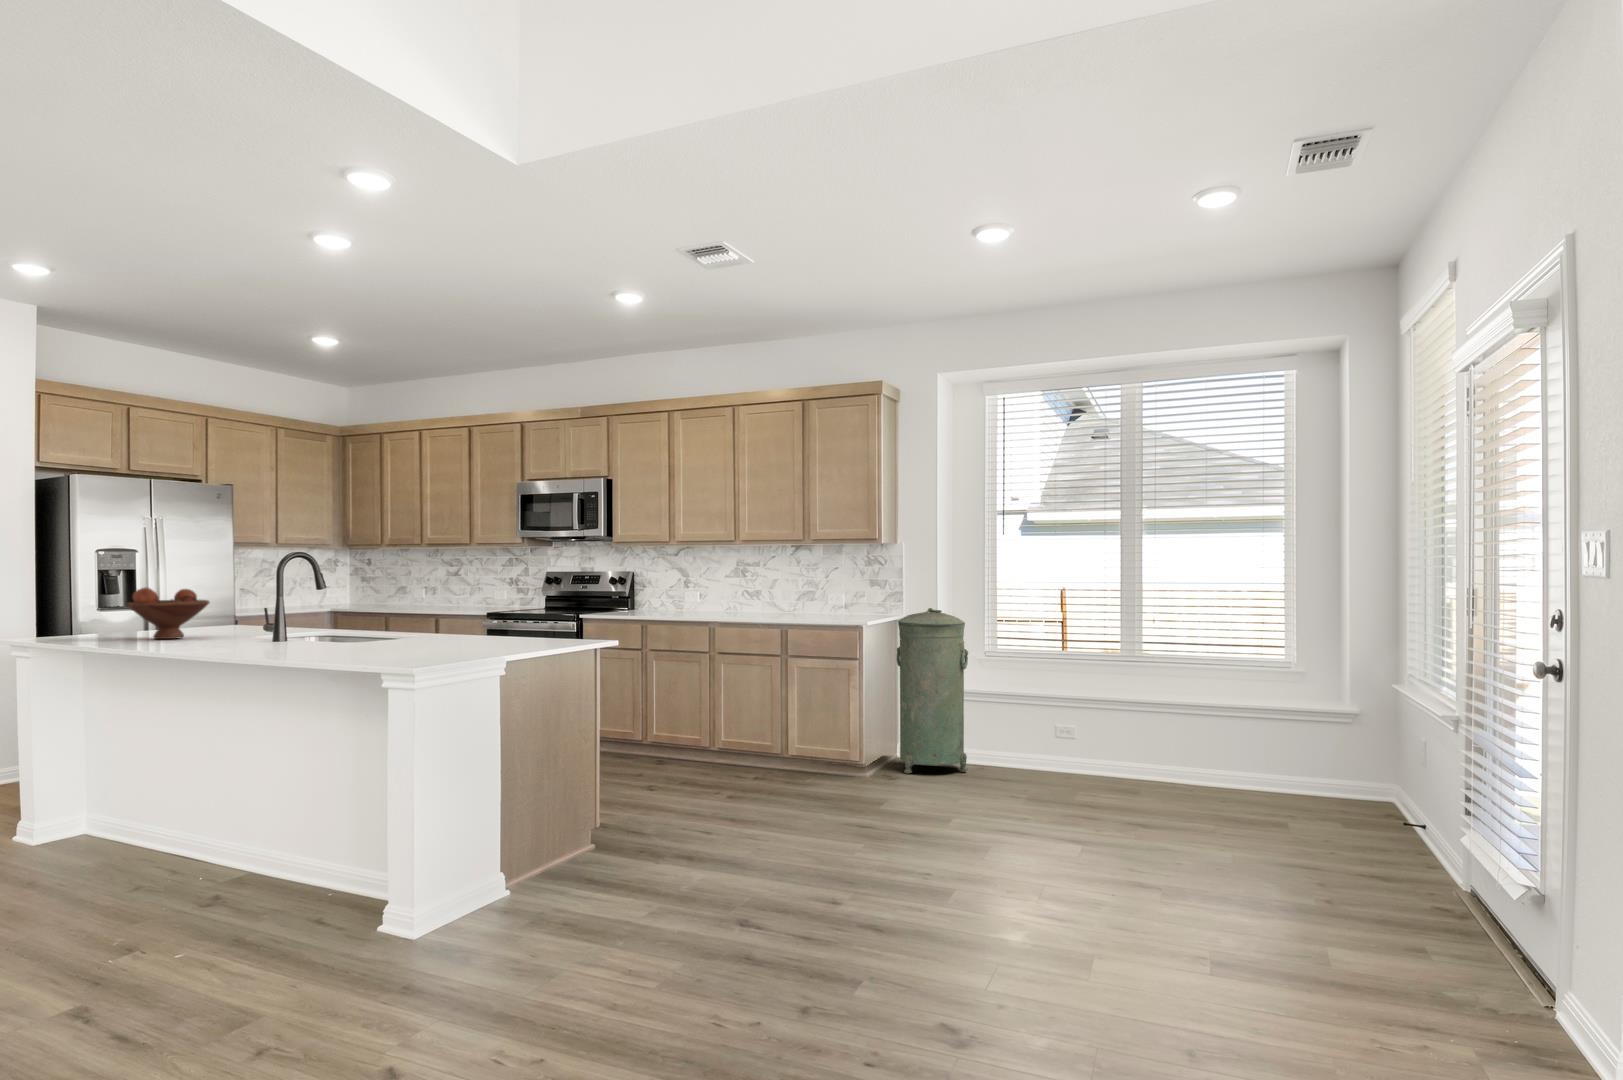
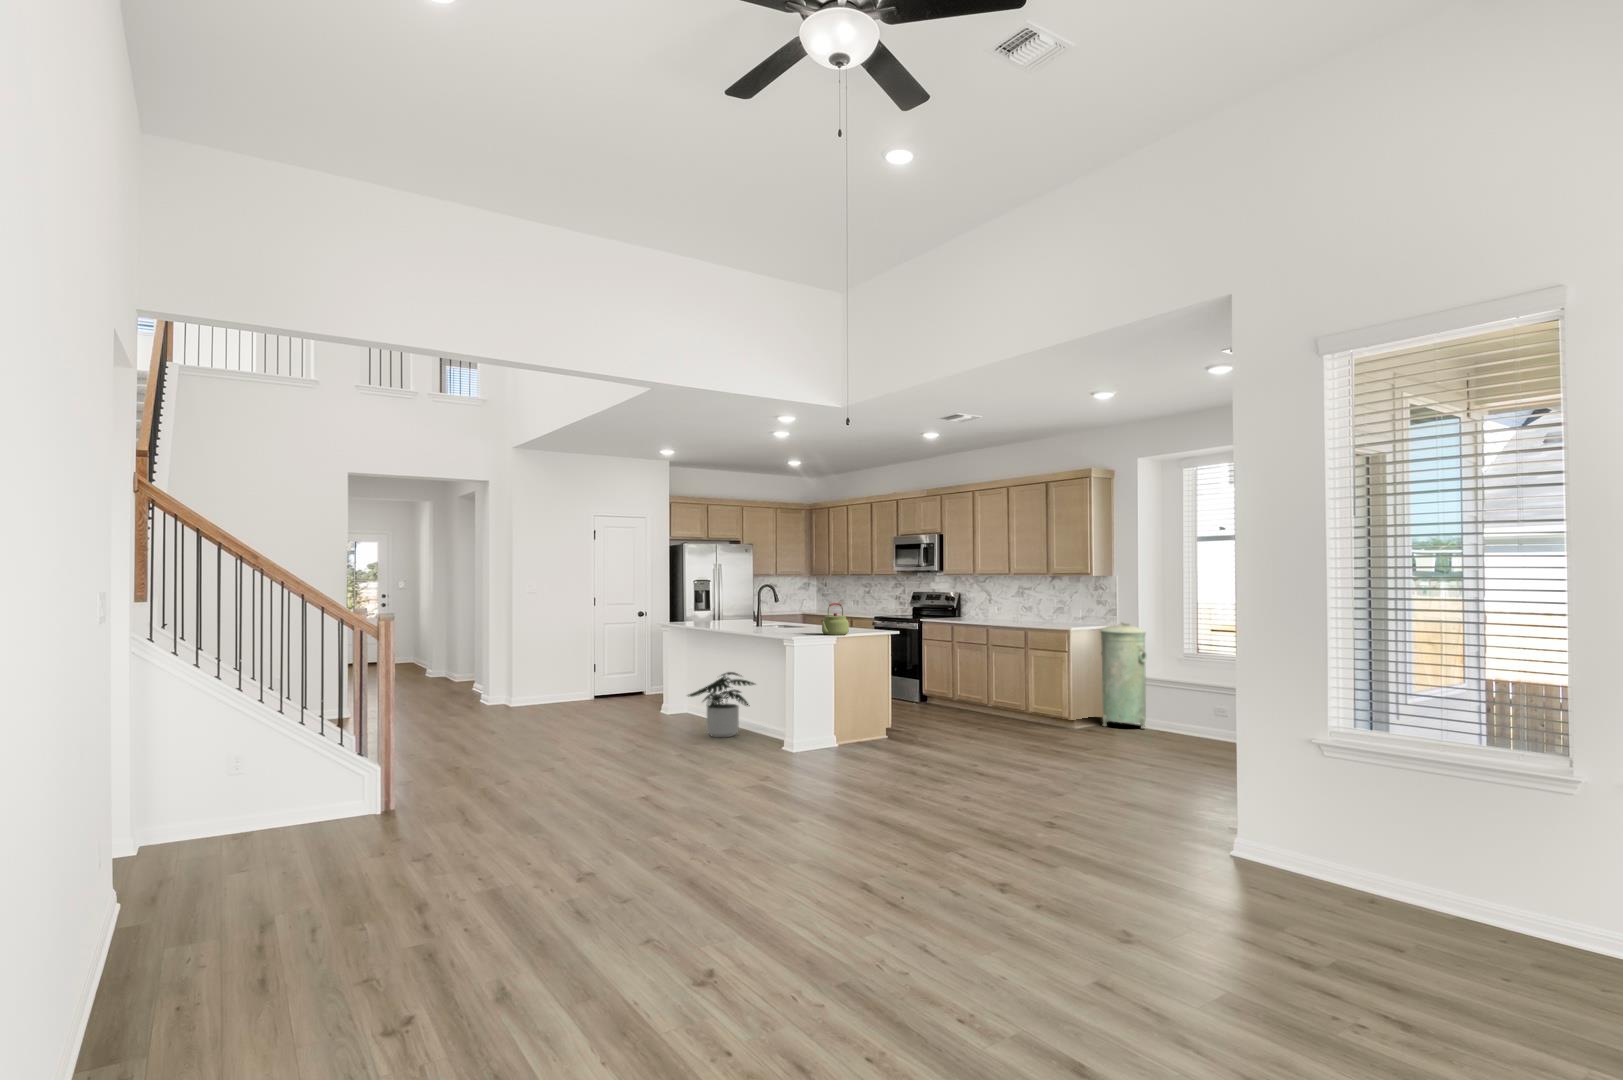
kettle: none [458,581,519,650] -> present [821,603,849,635]
fruit bowl: present [127,588,210,639] -> none [701,601,733,625]
potted plant: none [87,747,292,912] -> present [688,672,754,737]

